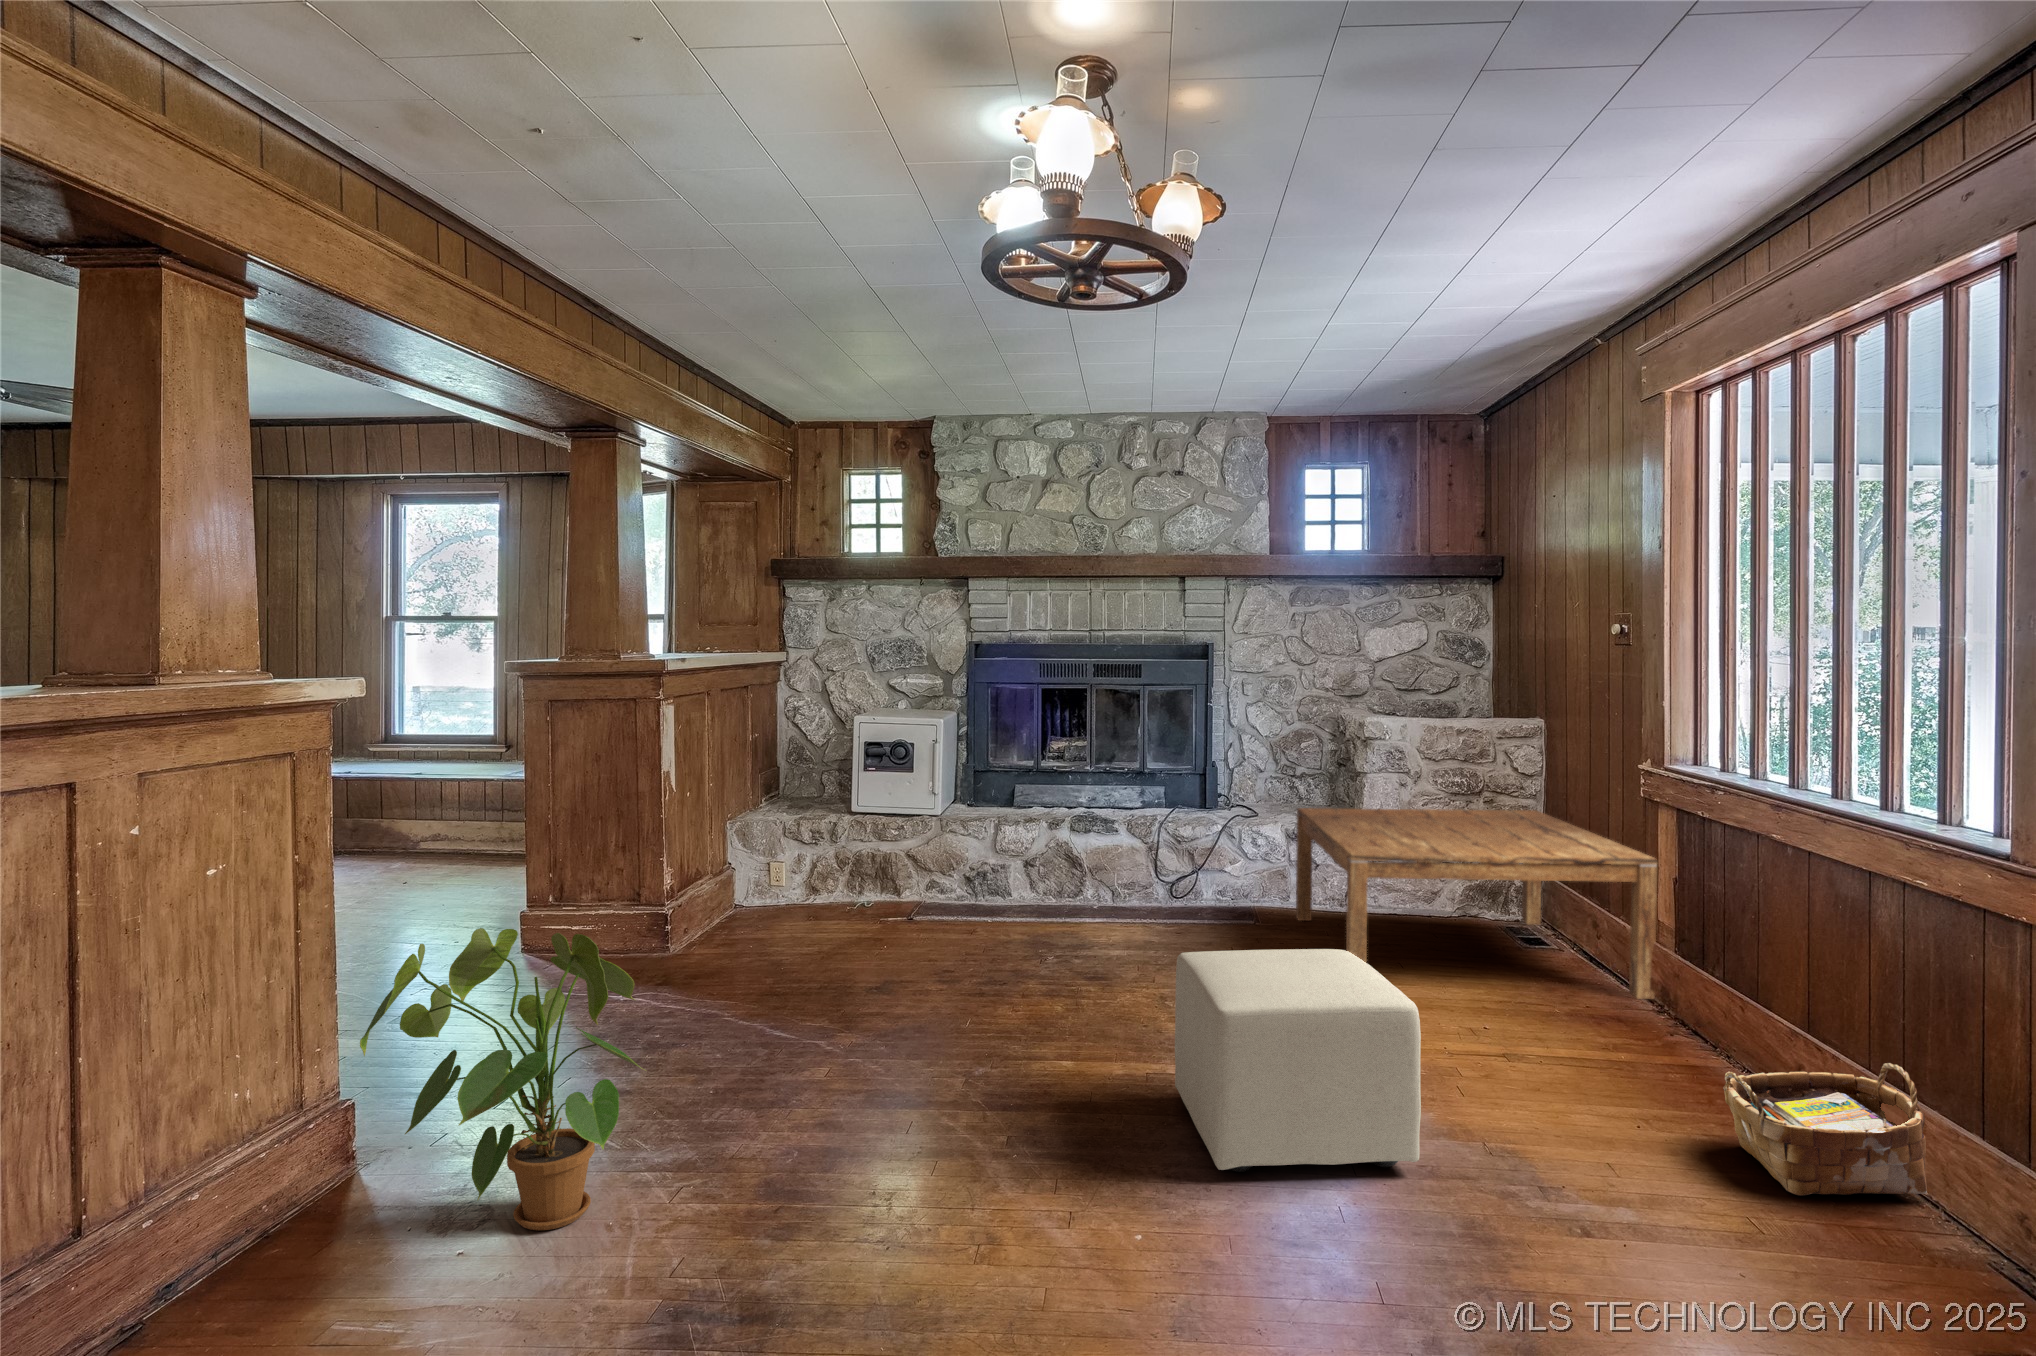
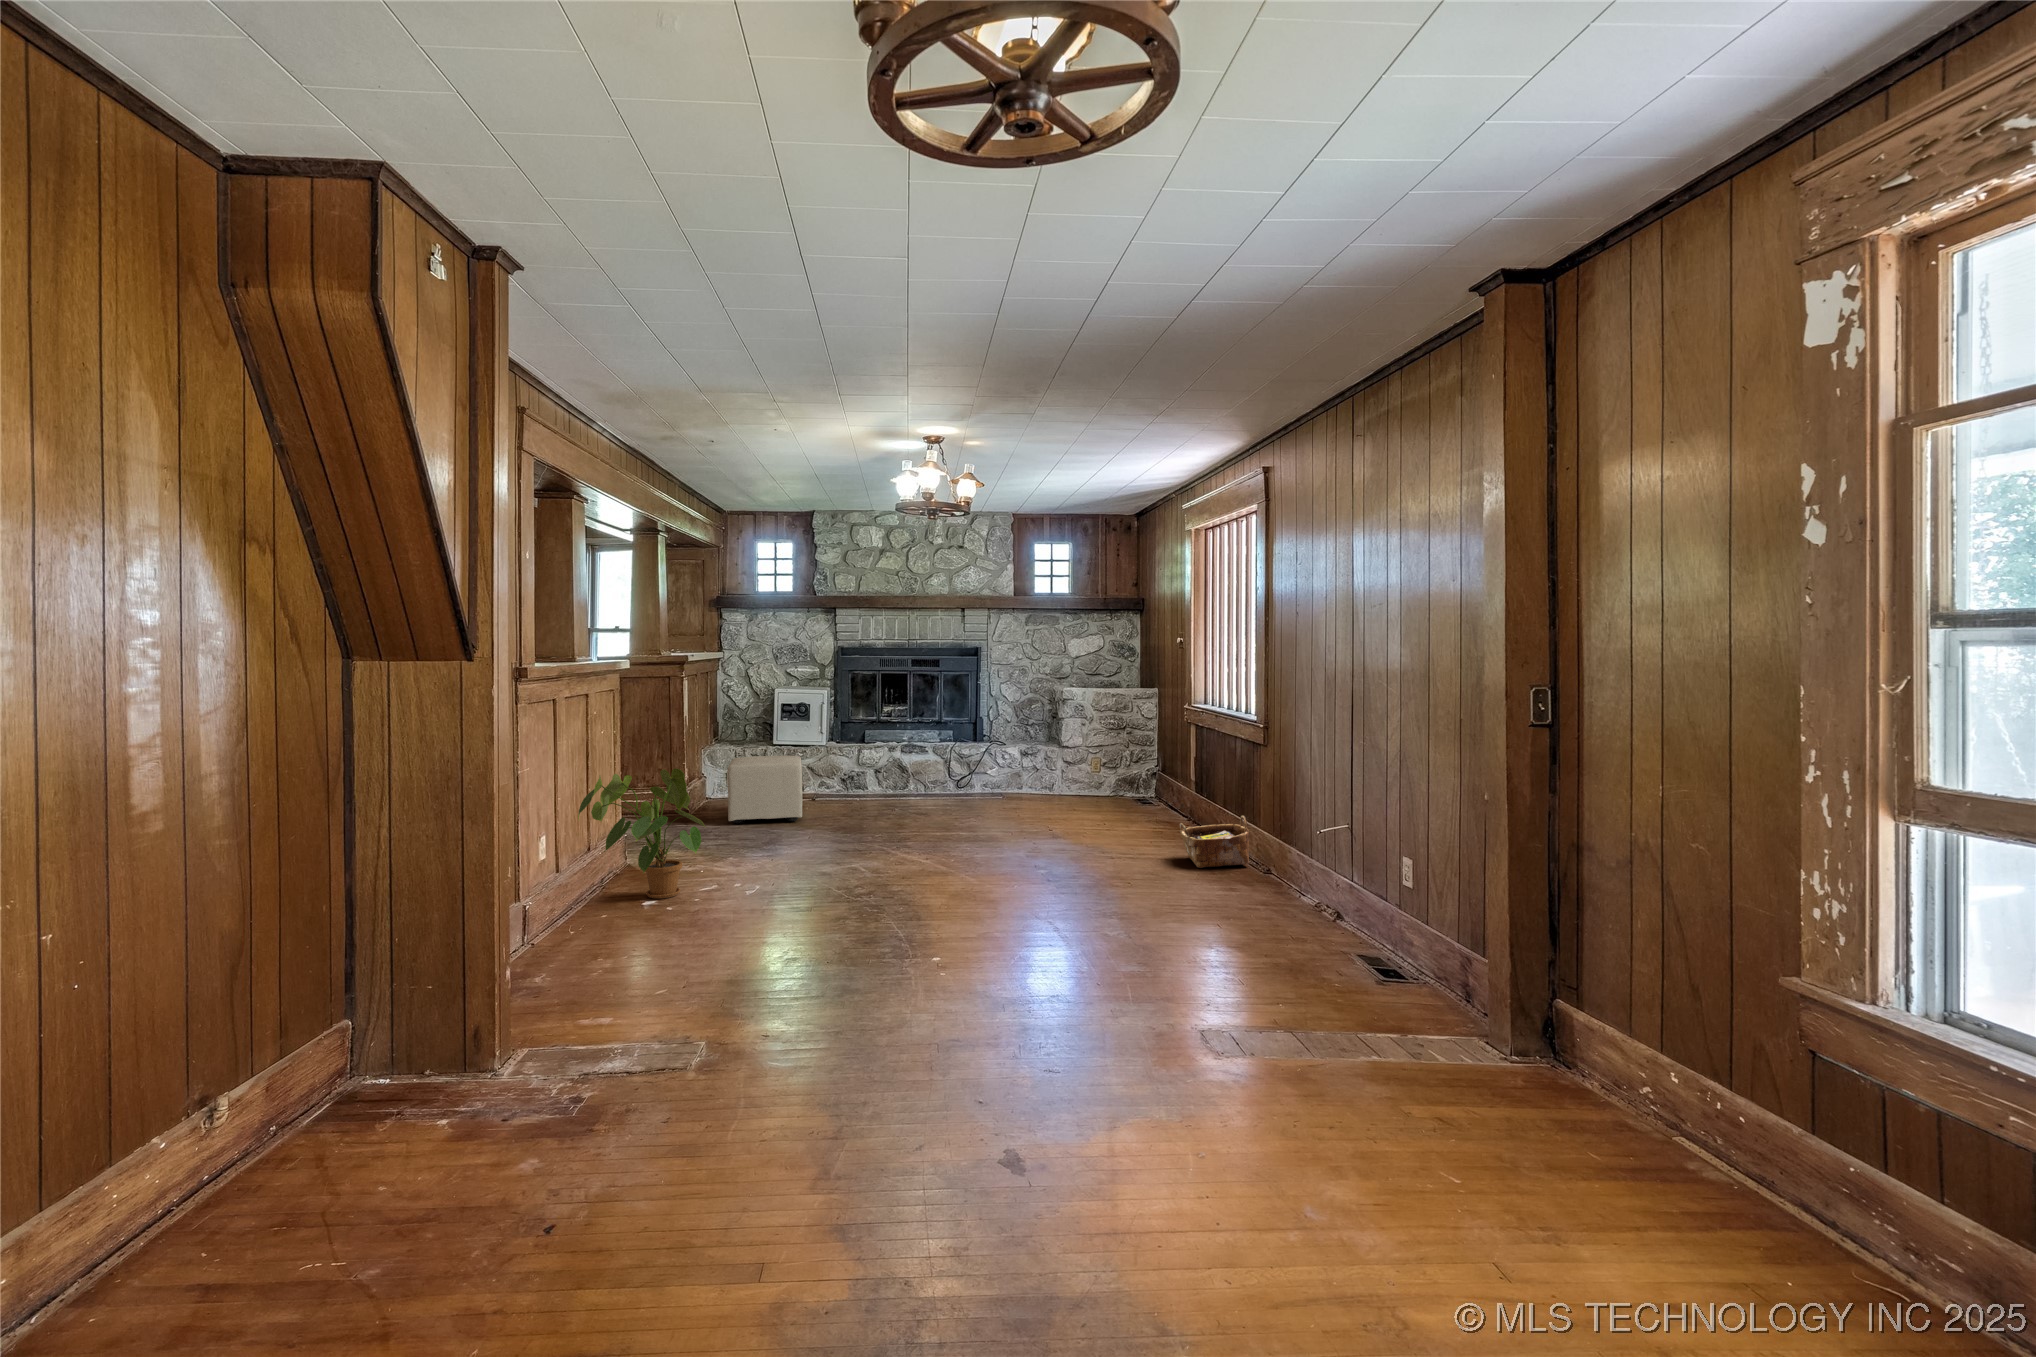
coffee table: present [1296,808,1657,999] -> none [1025,736,1190,823]
ottoman: present [1175,949,1421,1172] -> present [727,756,802,824]

